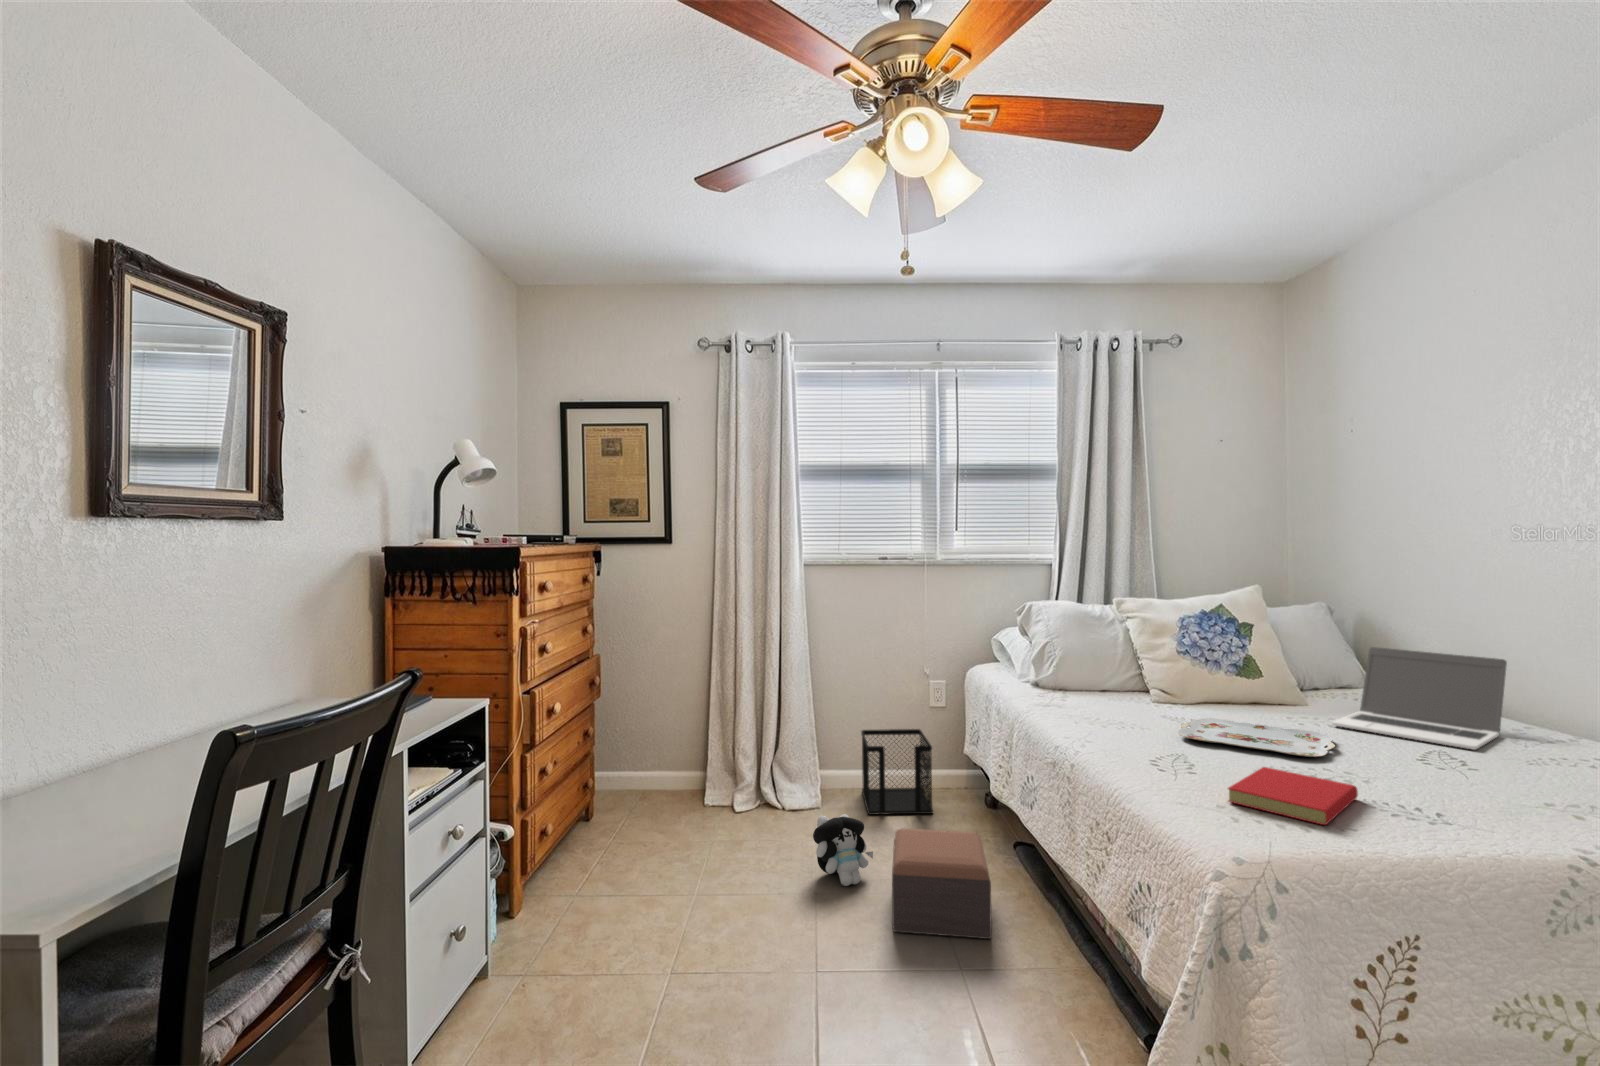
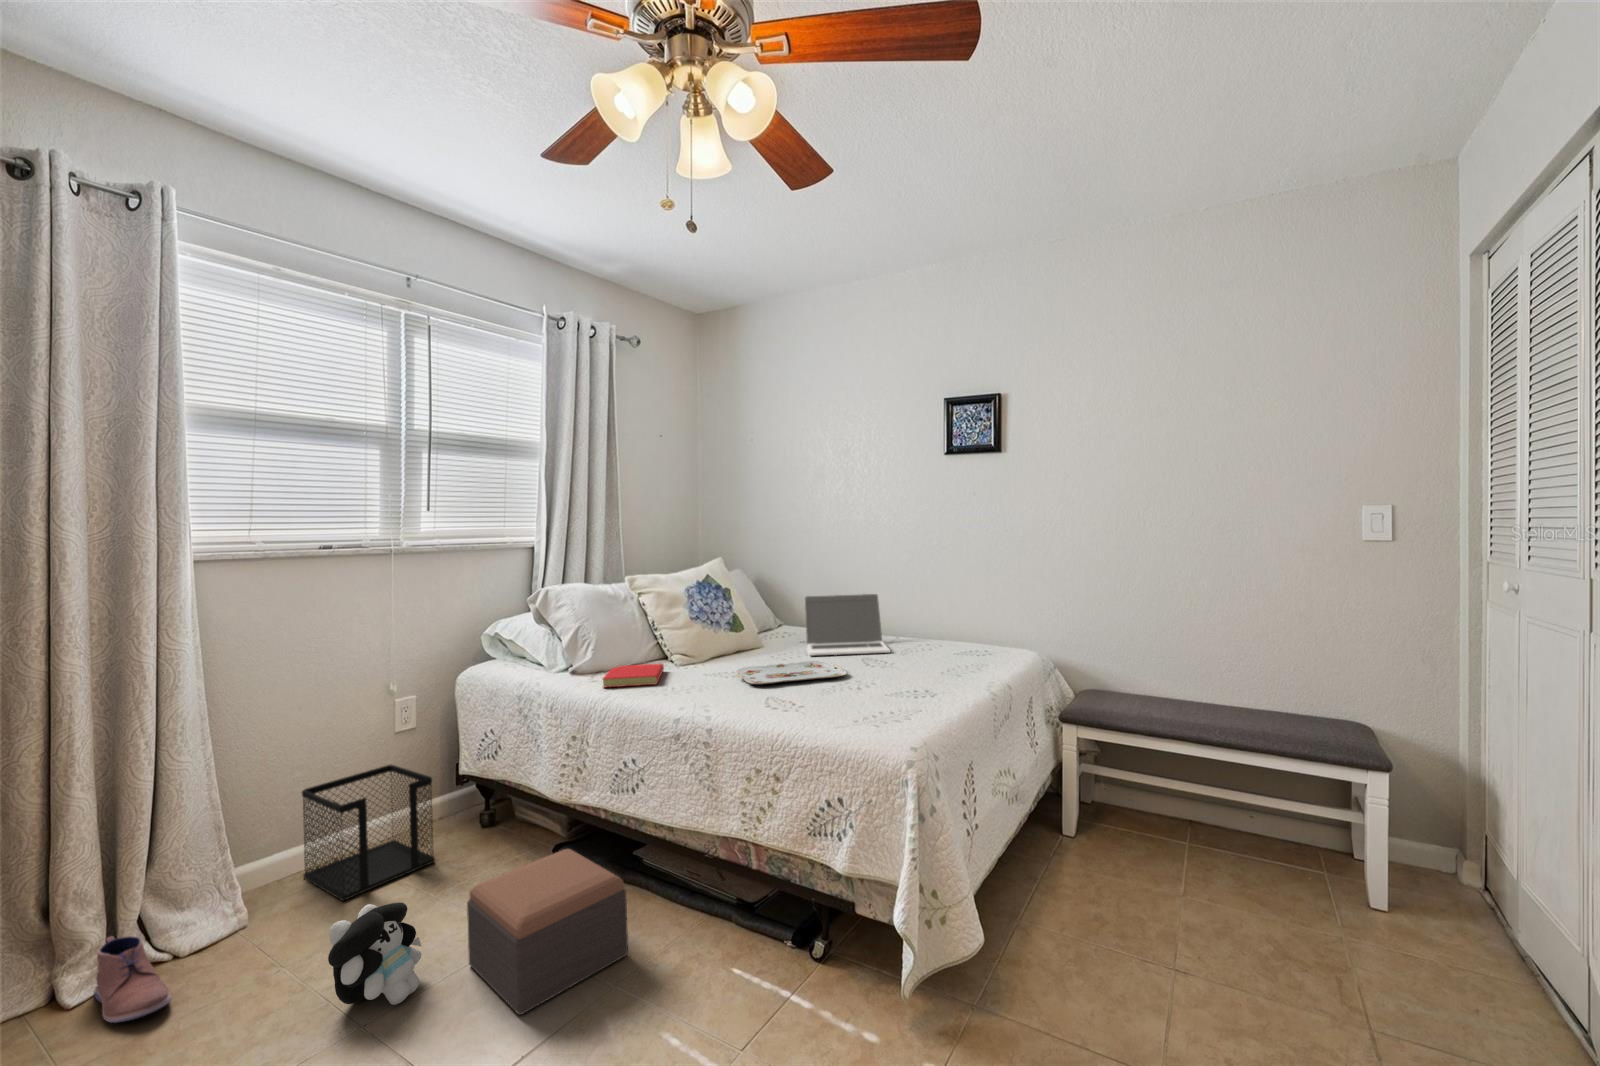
book: present [1228,767,1358,825] -> present [603,664,664,687]
shoe: none [744,782,769,829] -> present [94,936,172,1023]

